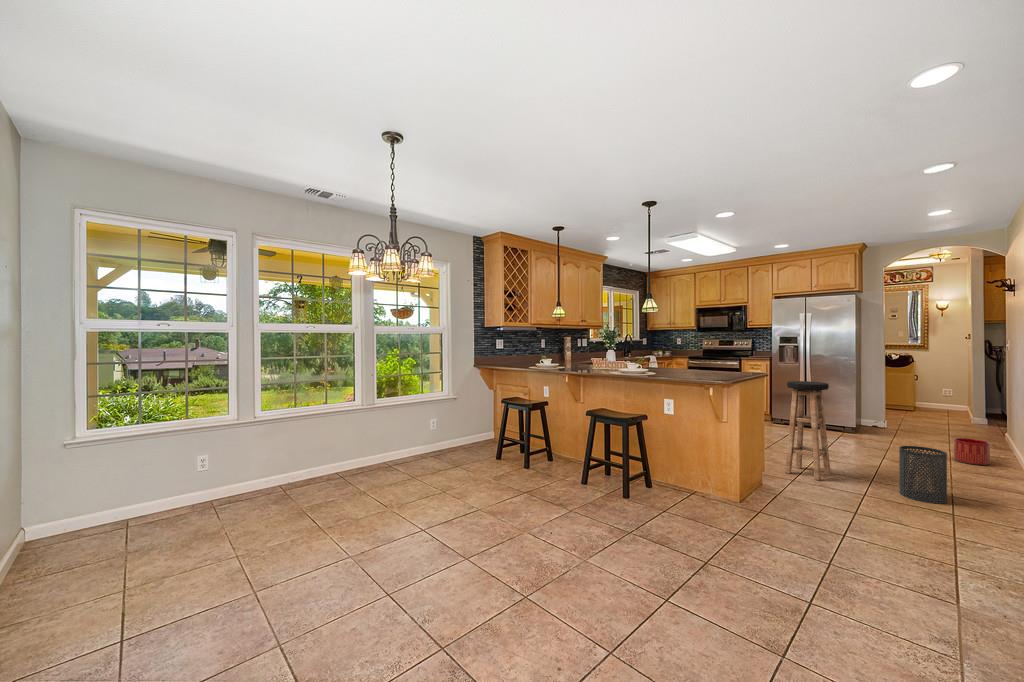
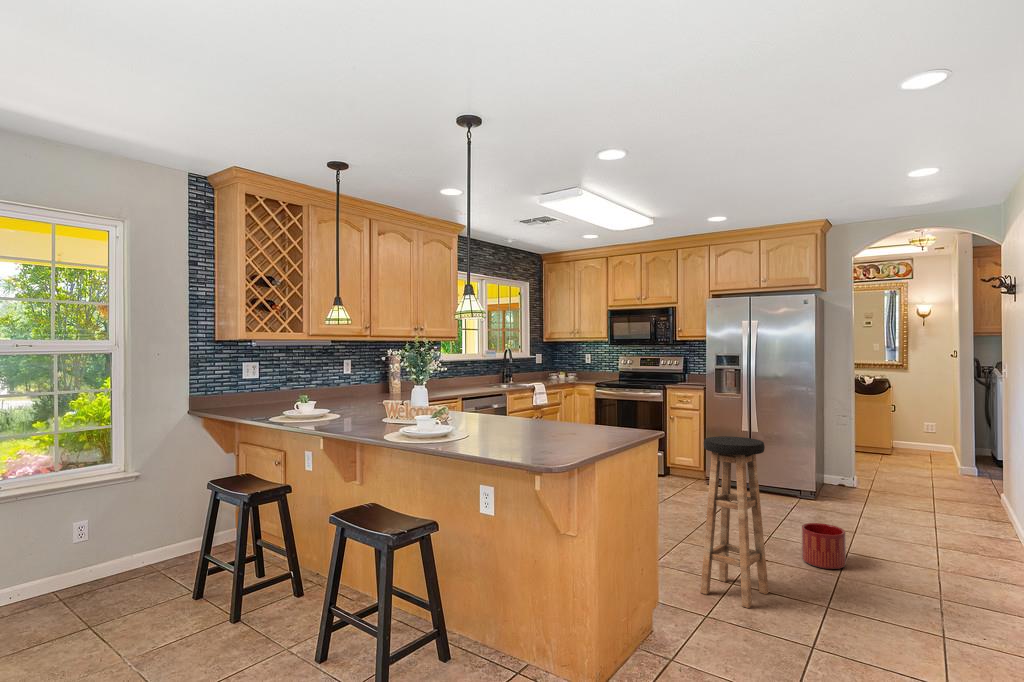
planter: present [954,438,990,465] -> present [802,523,846,569]
trash can: present [899,446,947,503] -> none [864,548,933,651]

